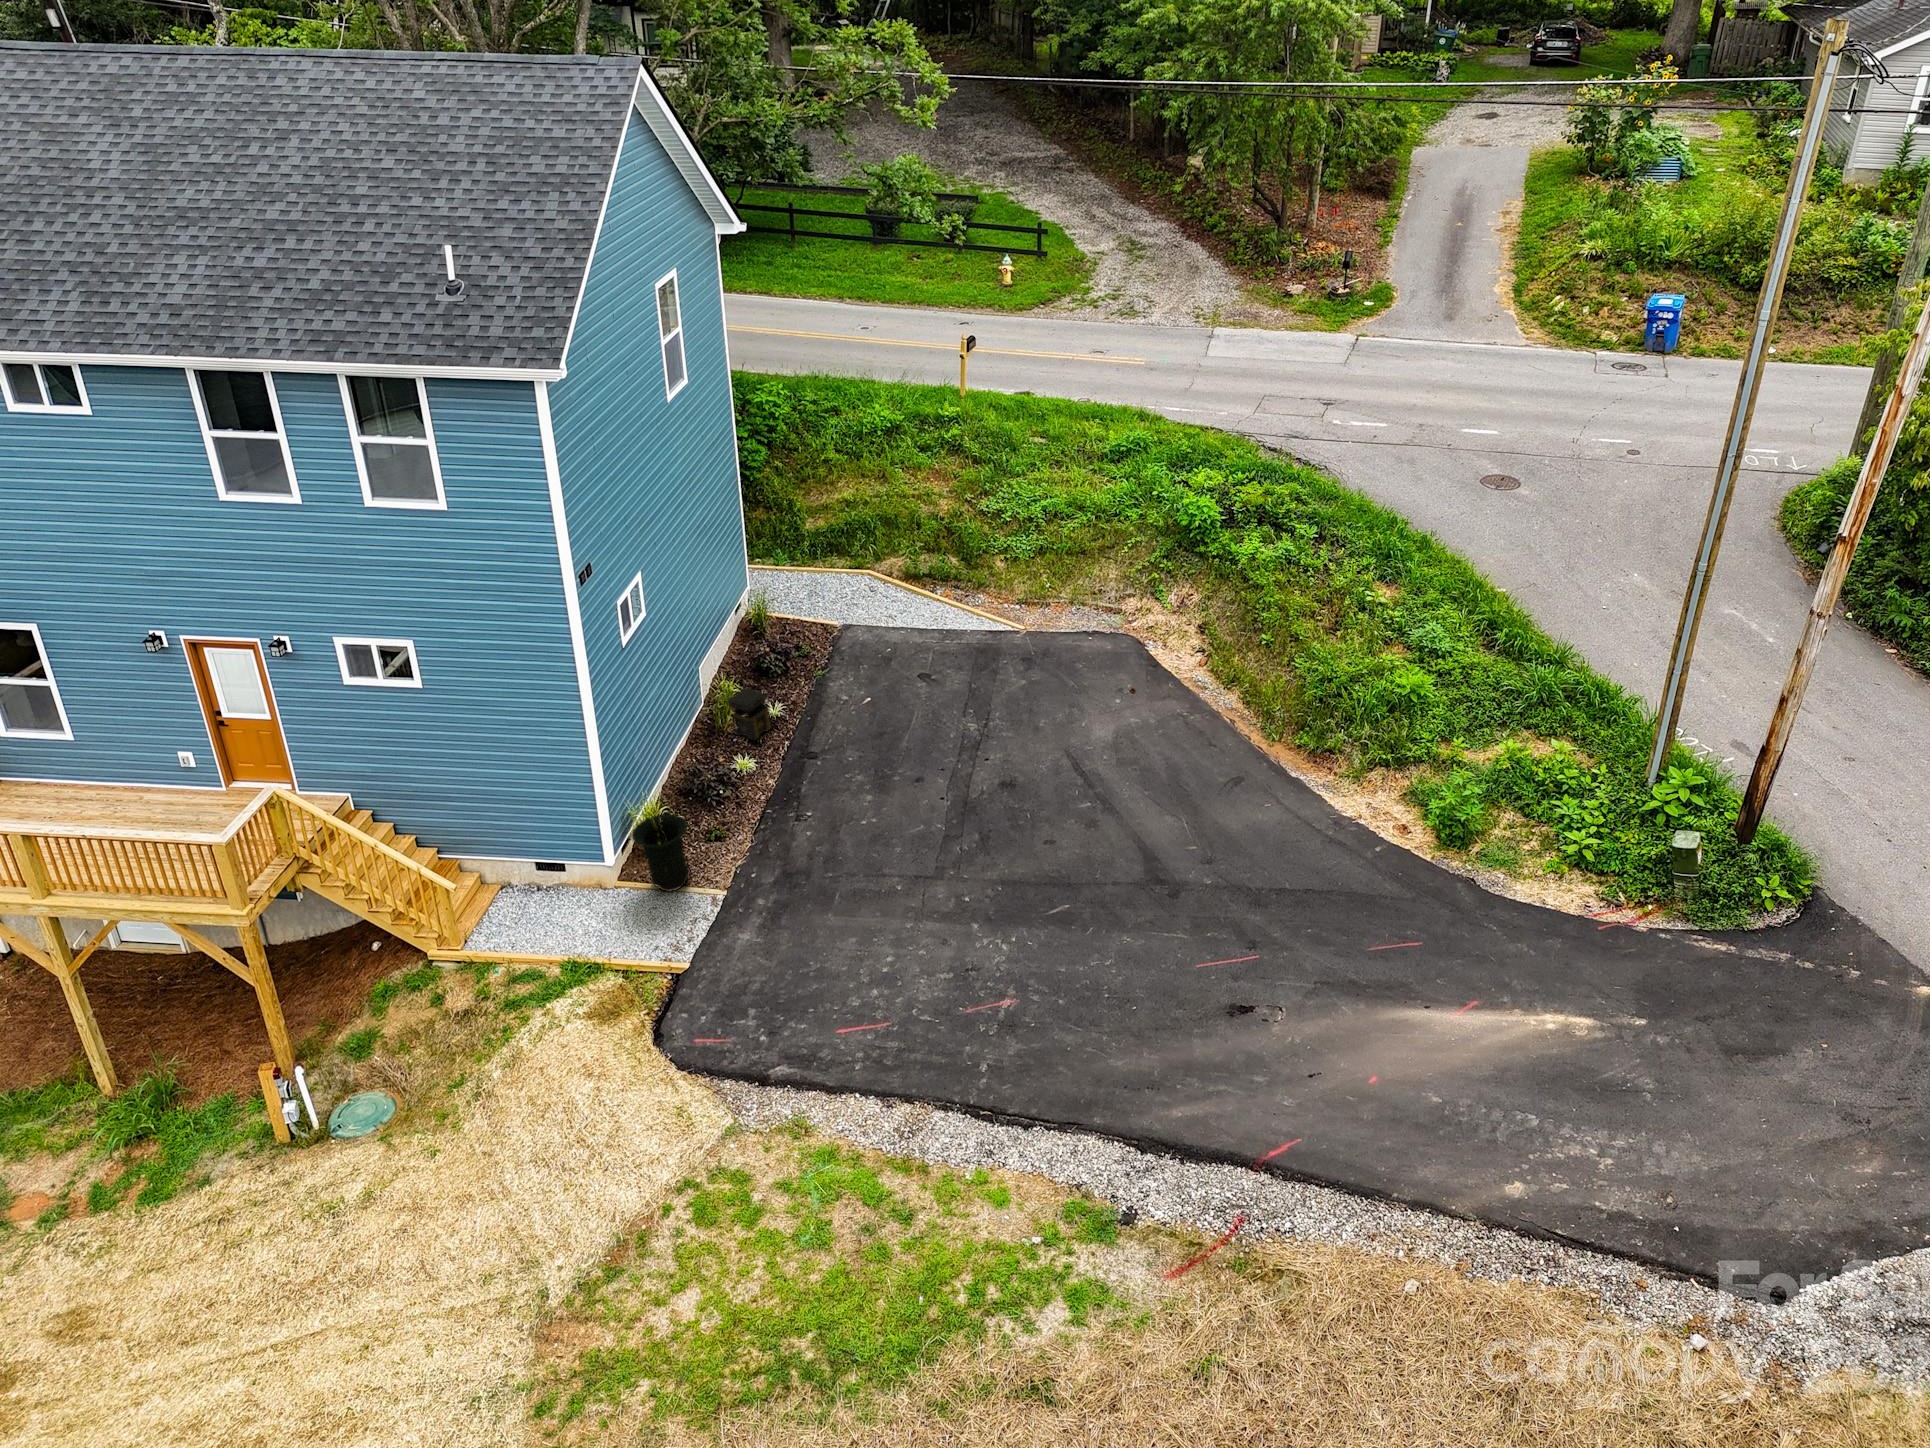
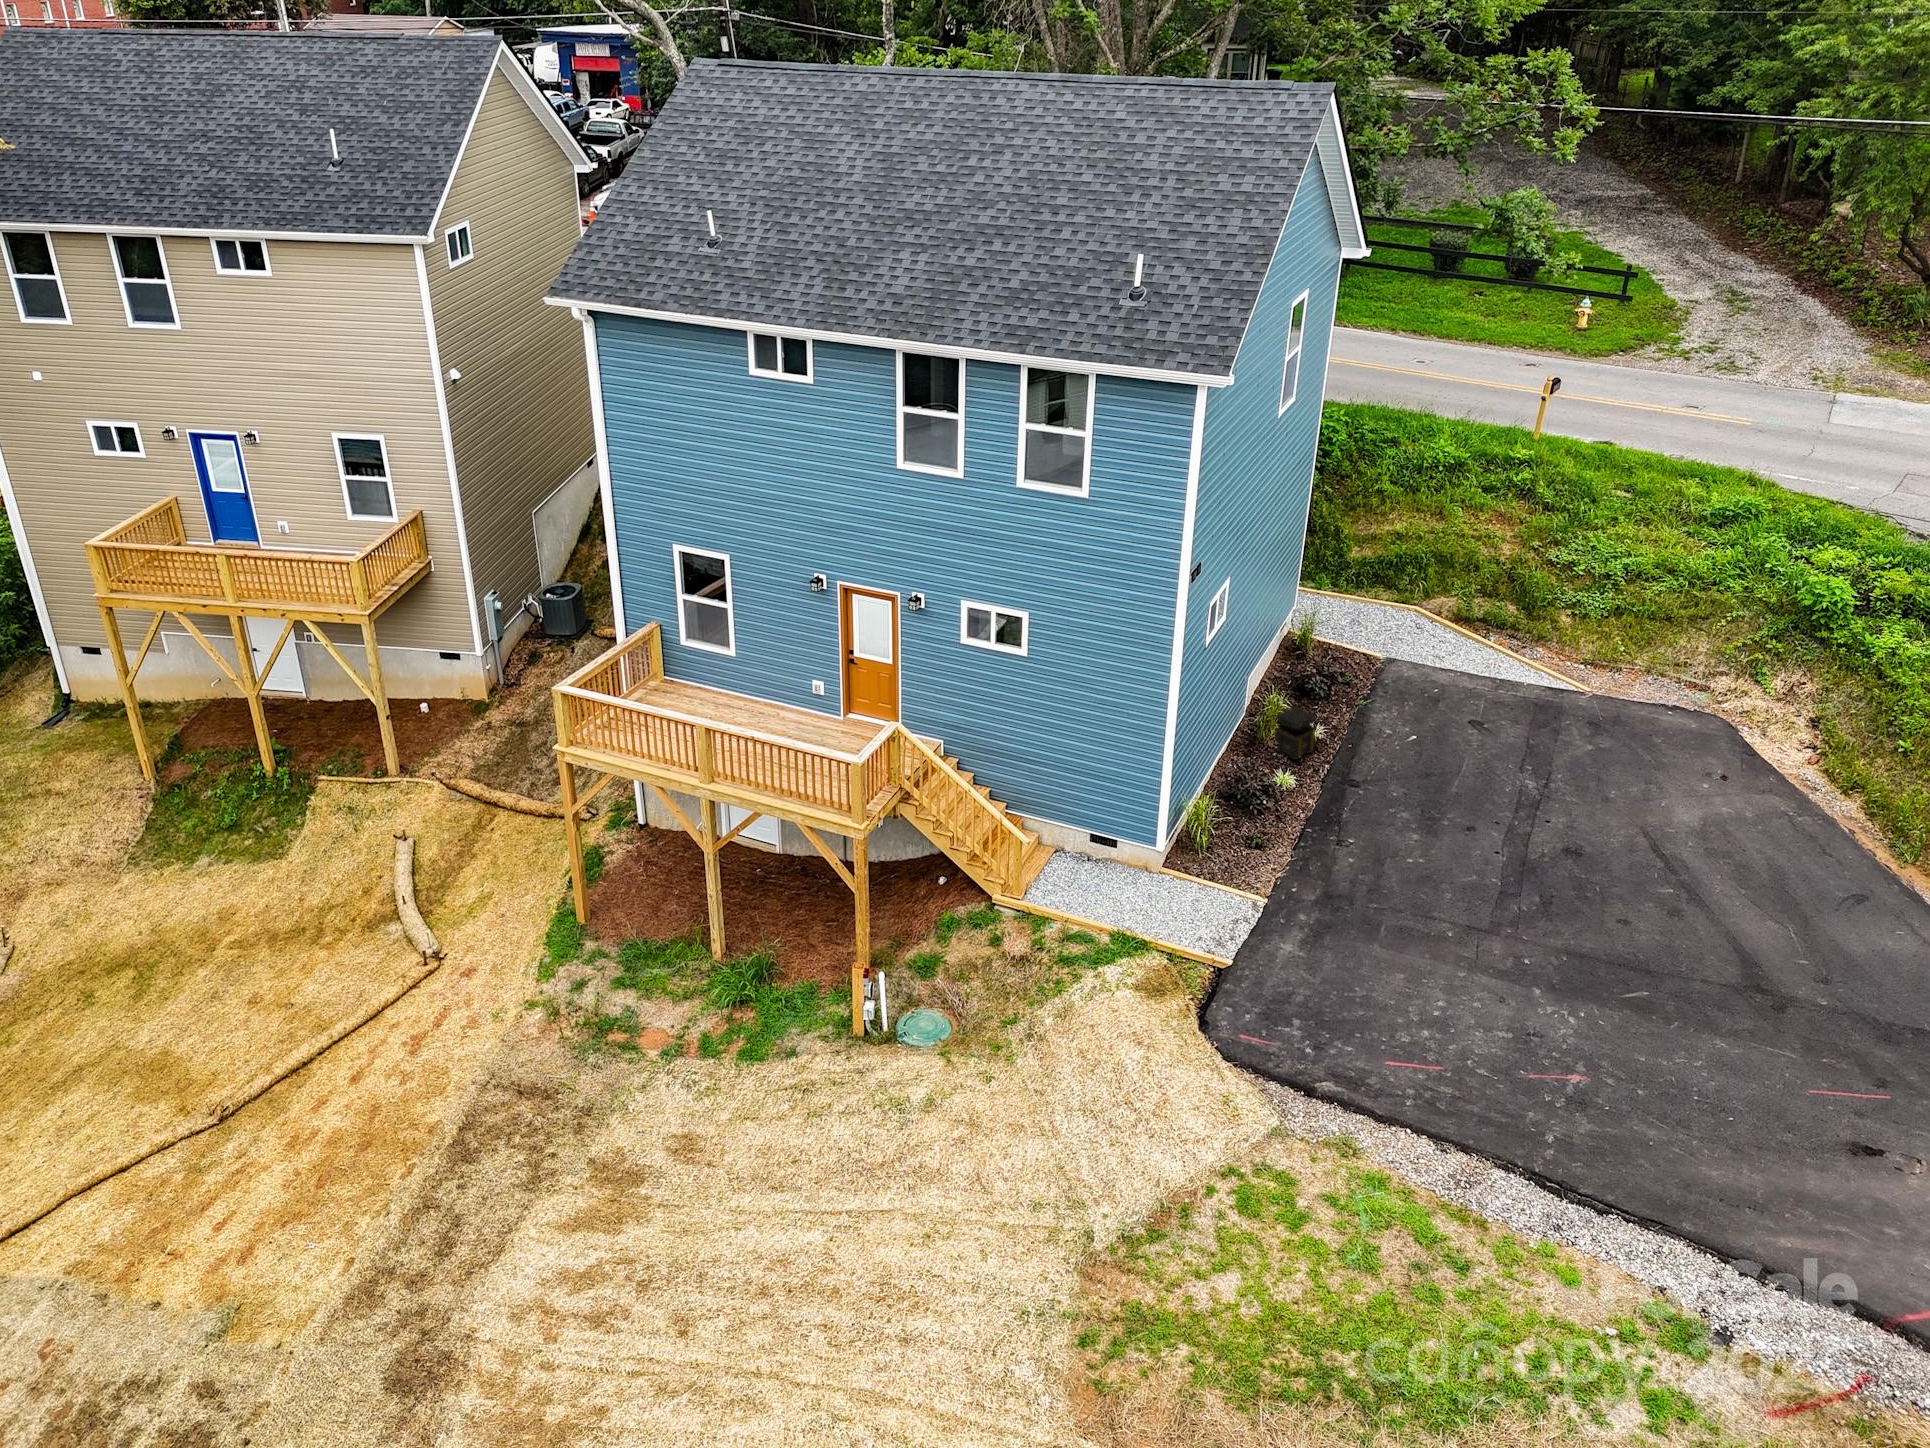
trash can: present [632,814,689,892] -> none [1187,813,1242,890]

